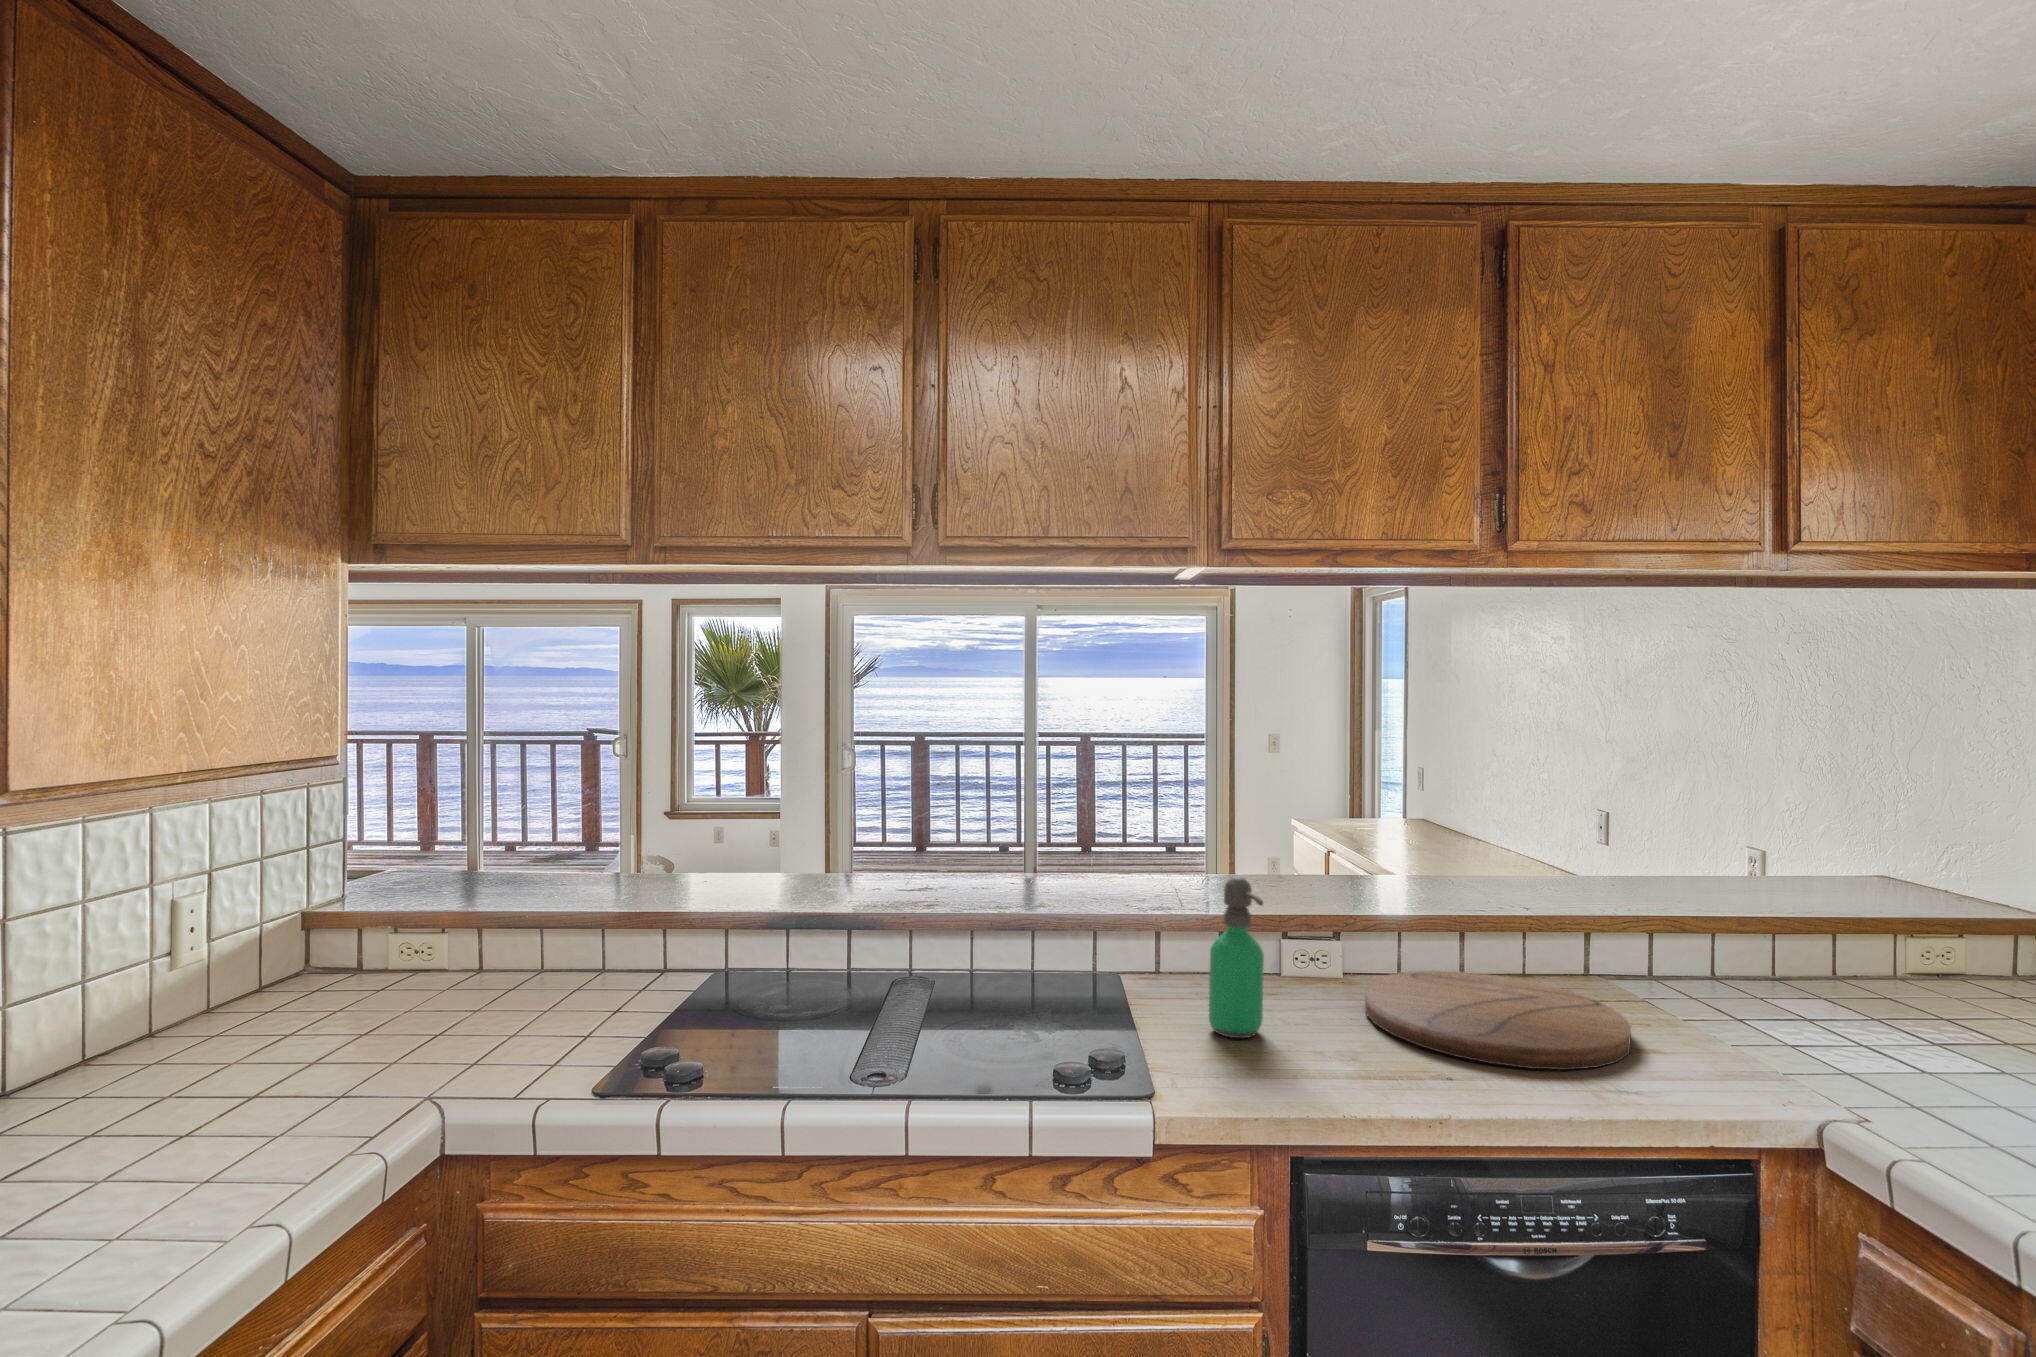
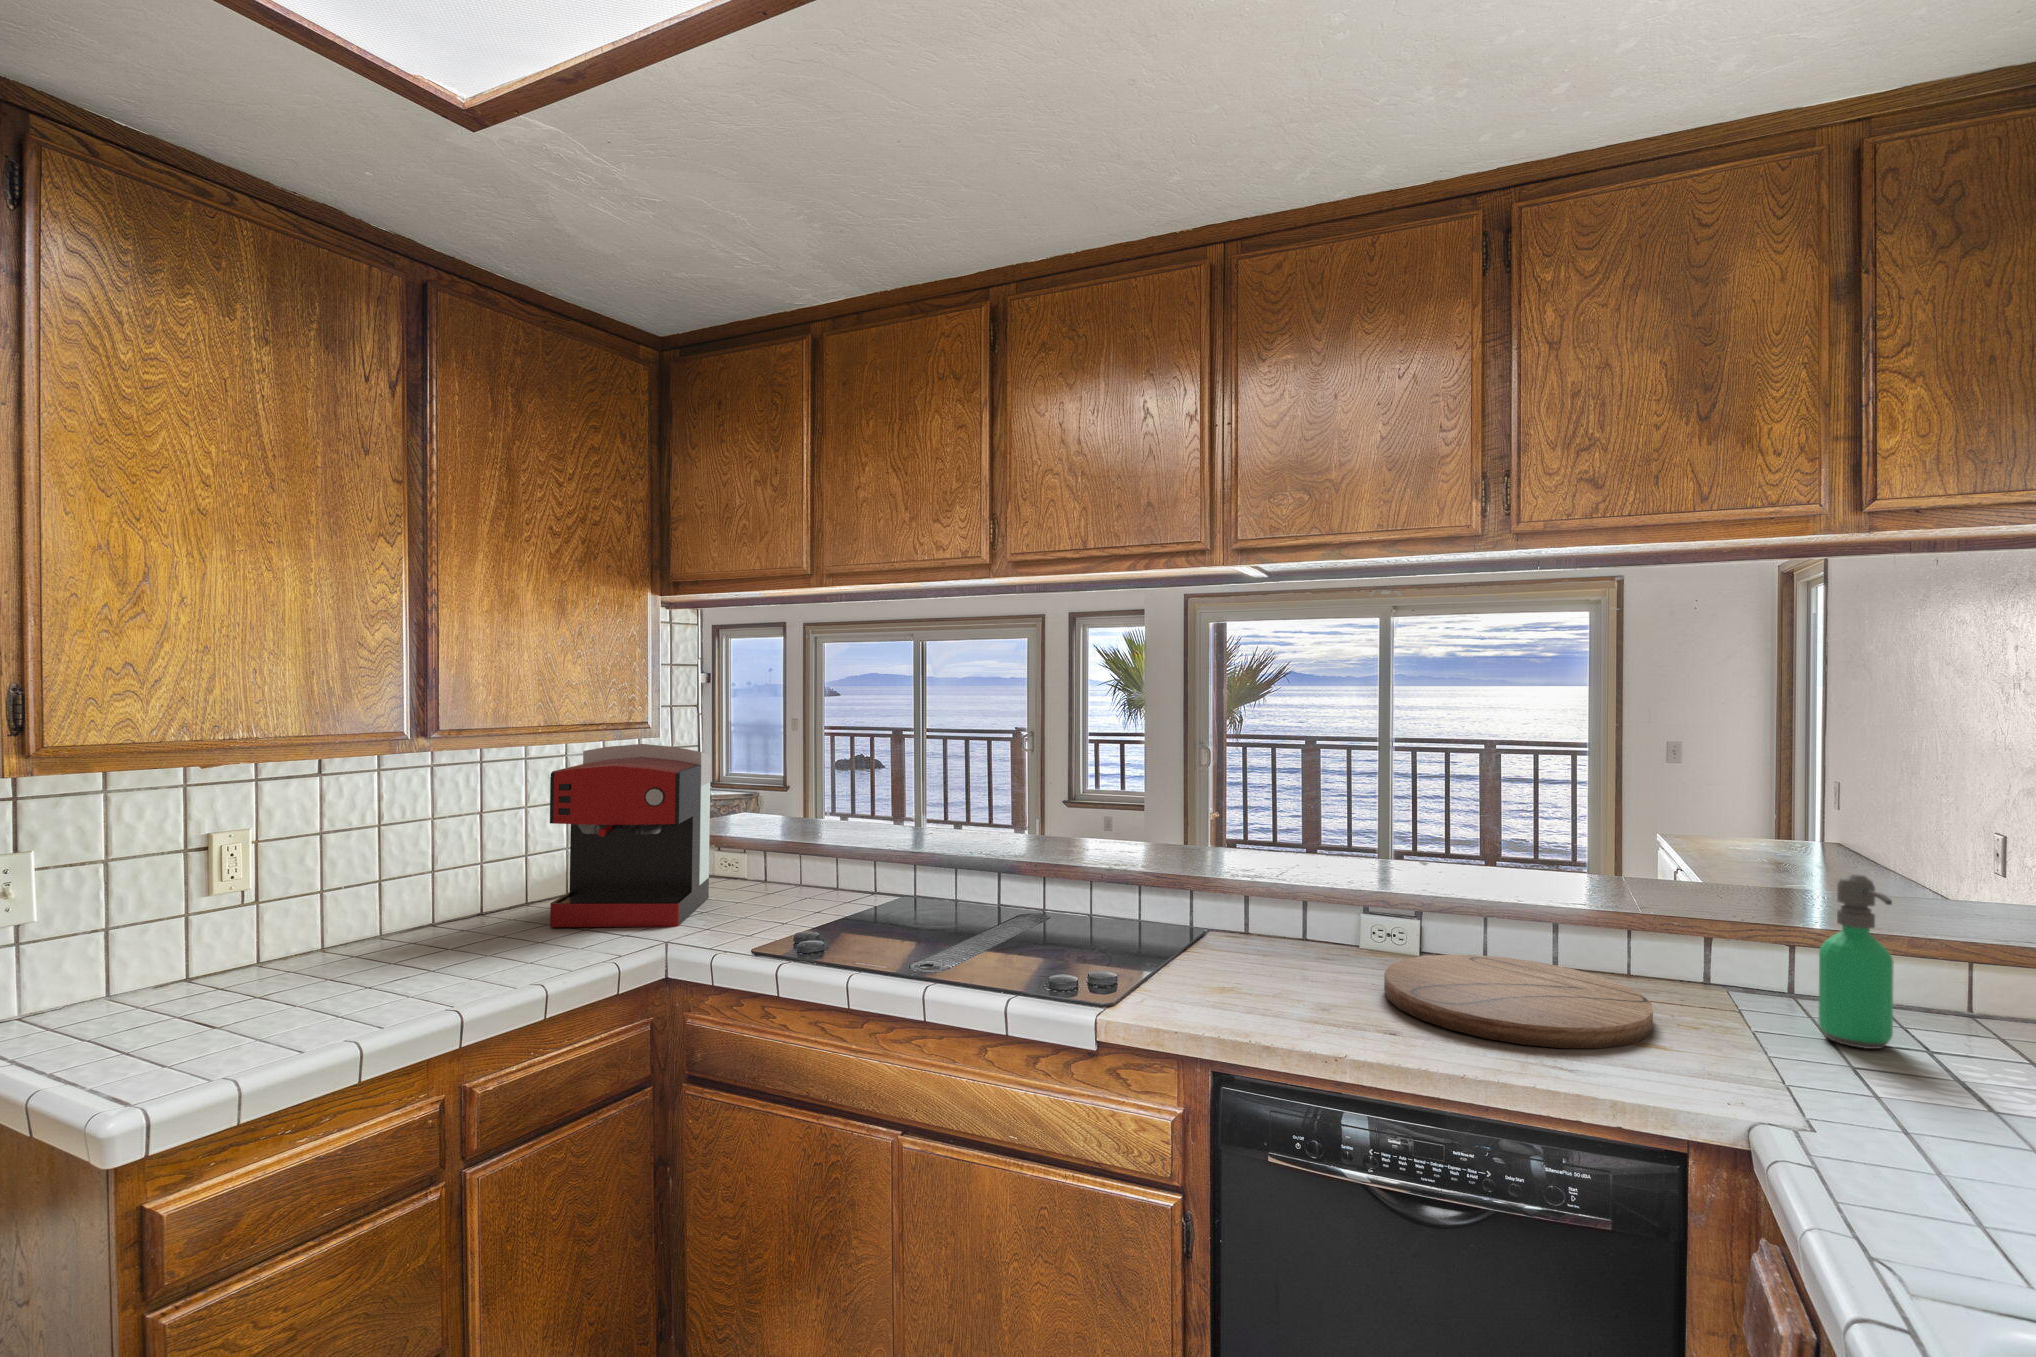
coffee maker: none [167,786,420,1102] -> present [550,744,711,927]
soap dispenser: present [1209,877,1264,1038] -> present [1818,874,1894,1049]

